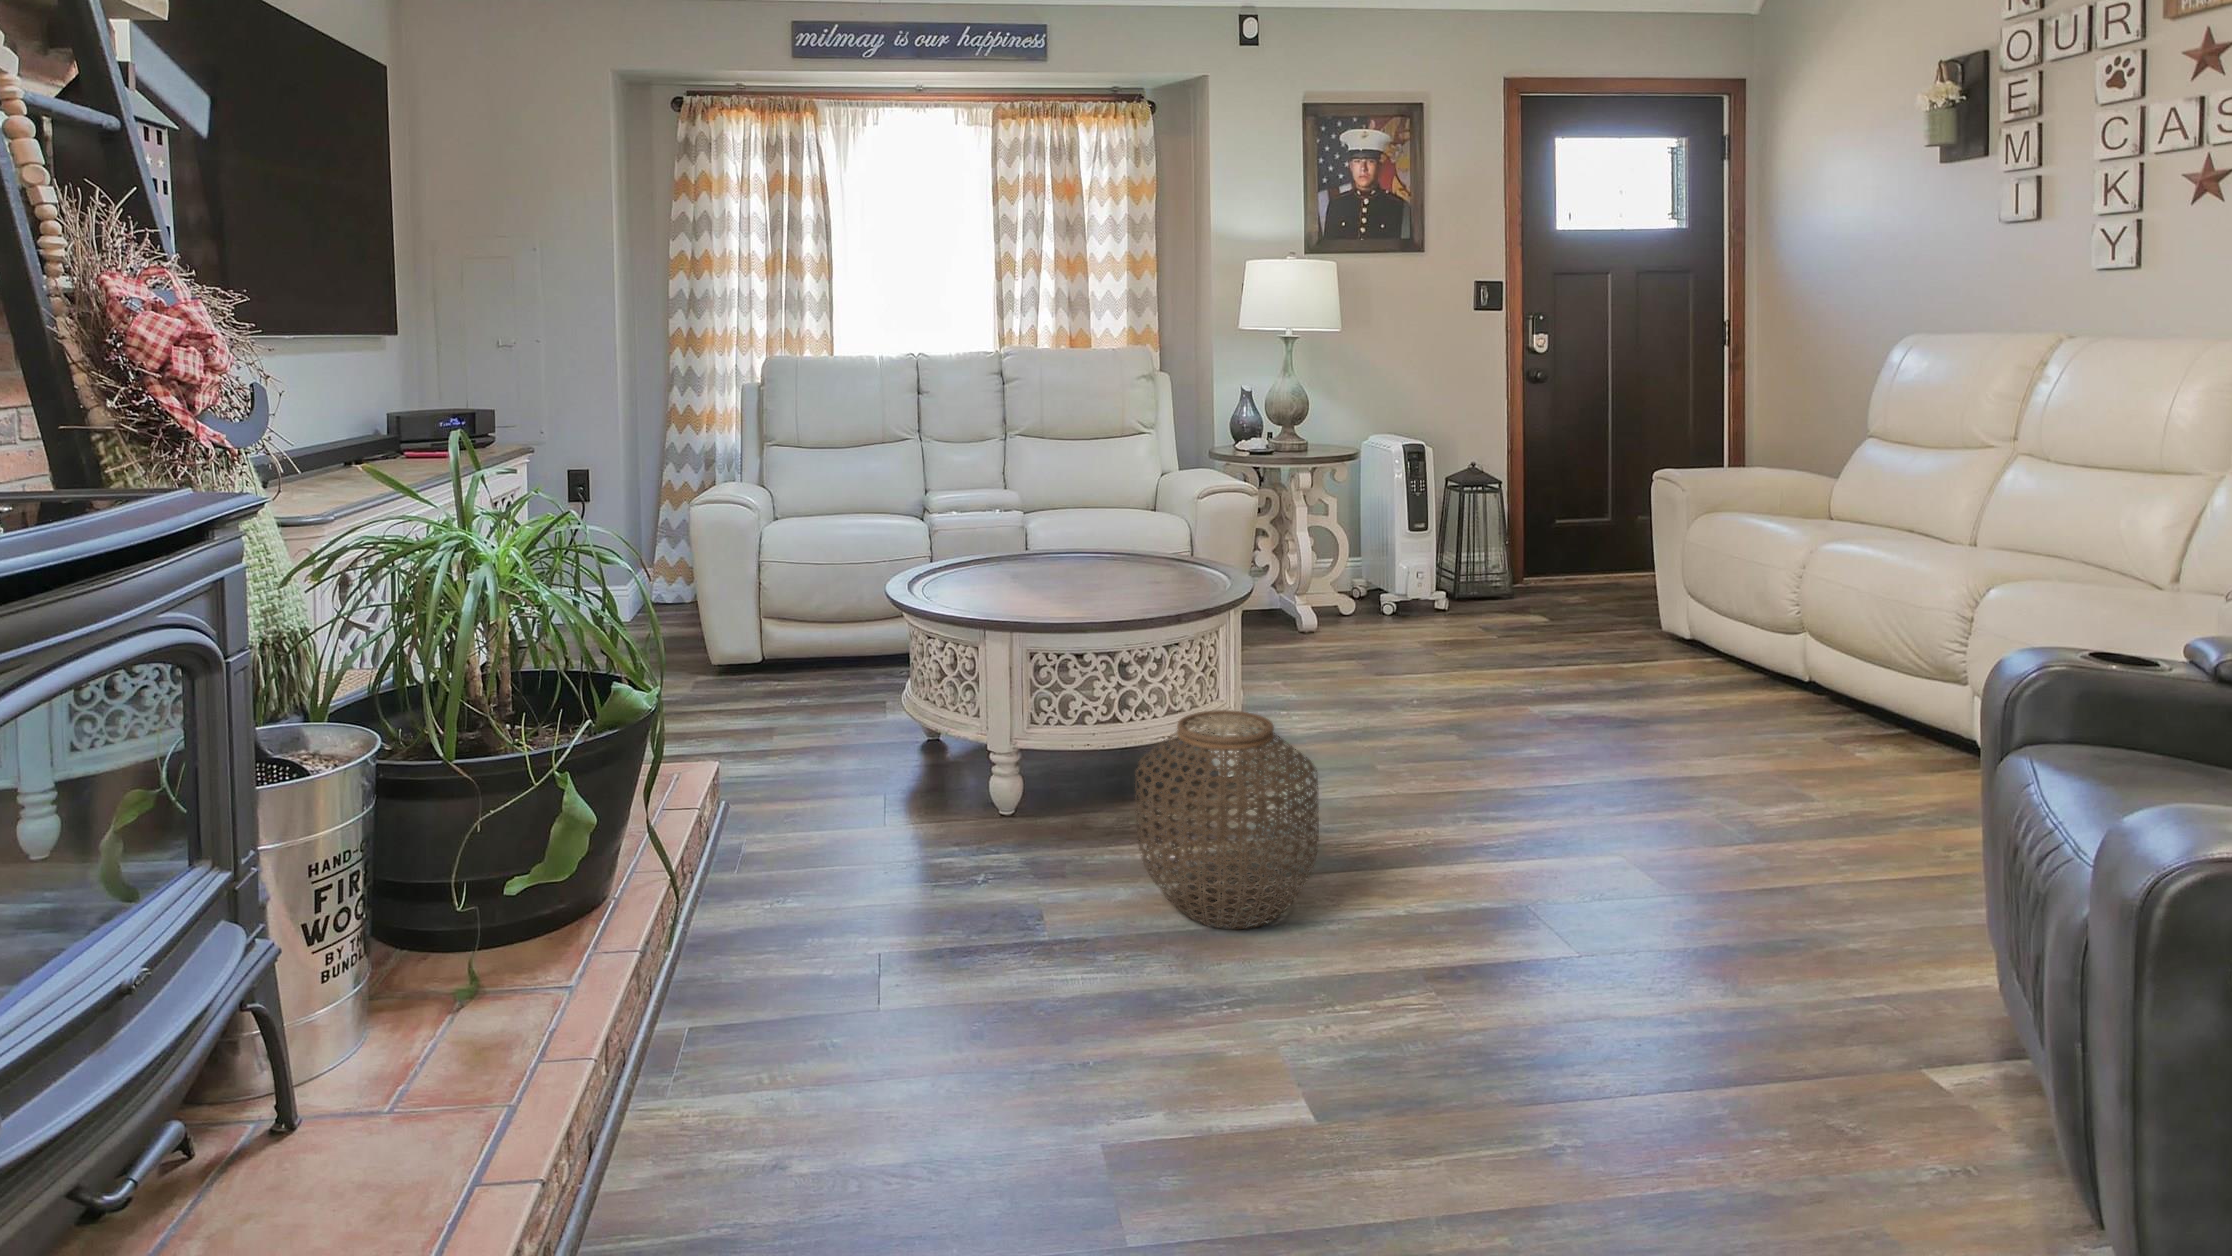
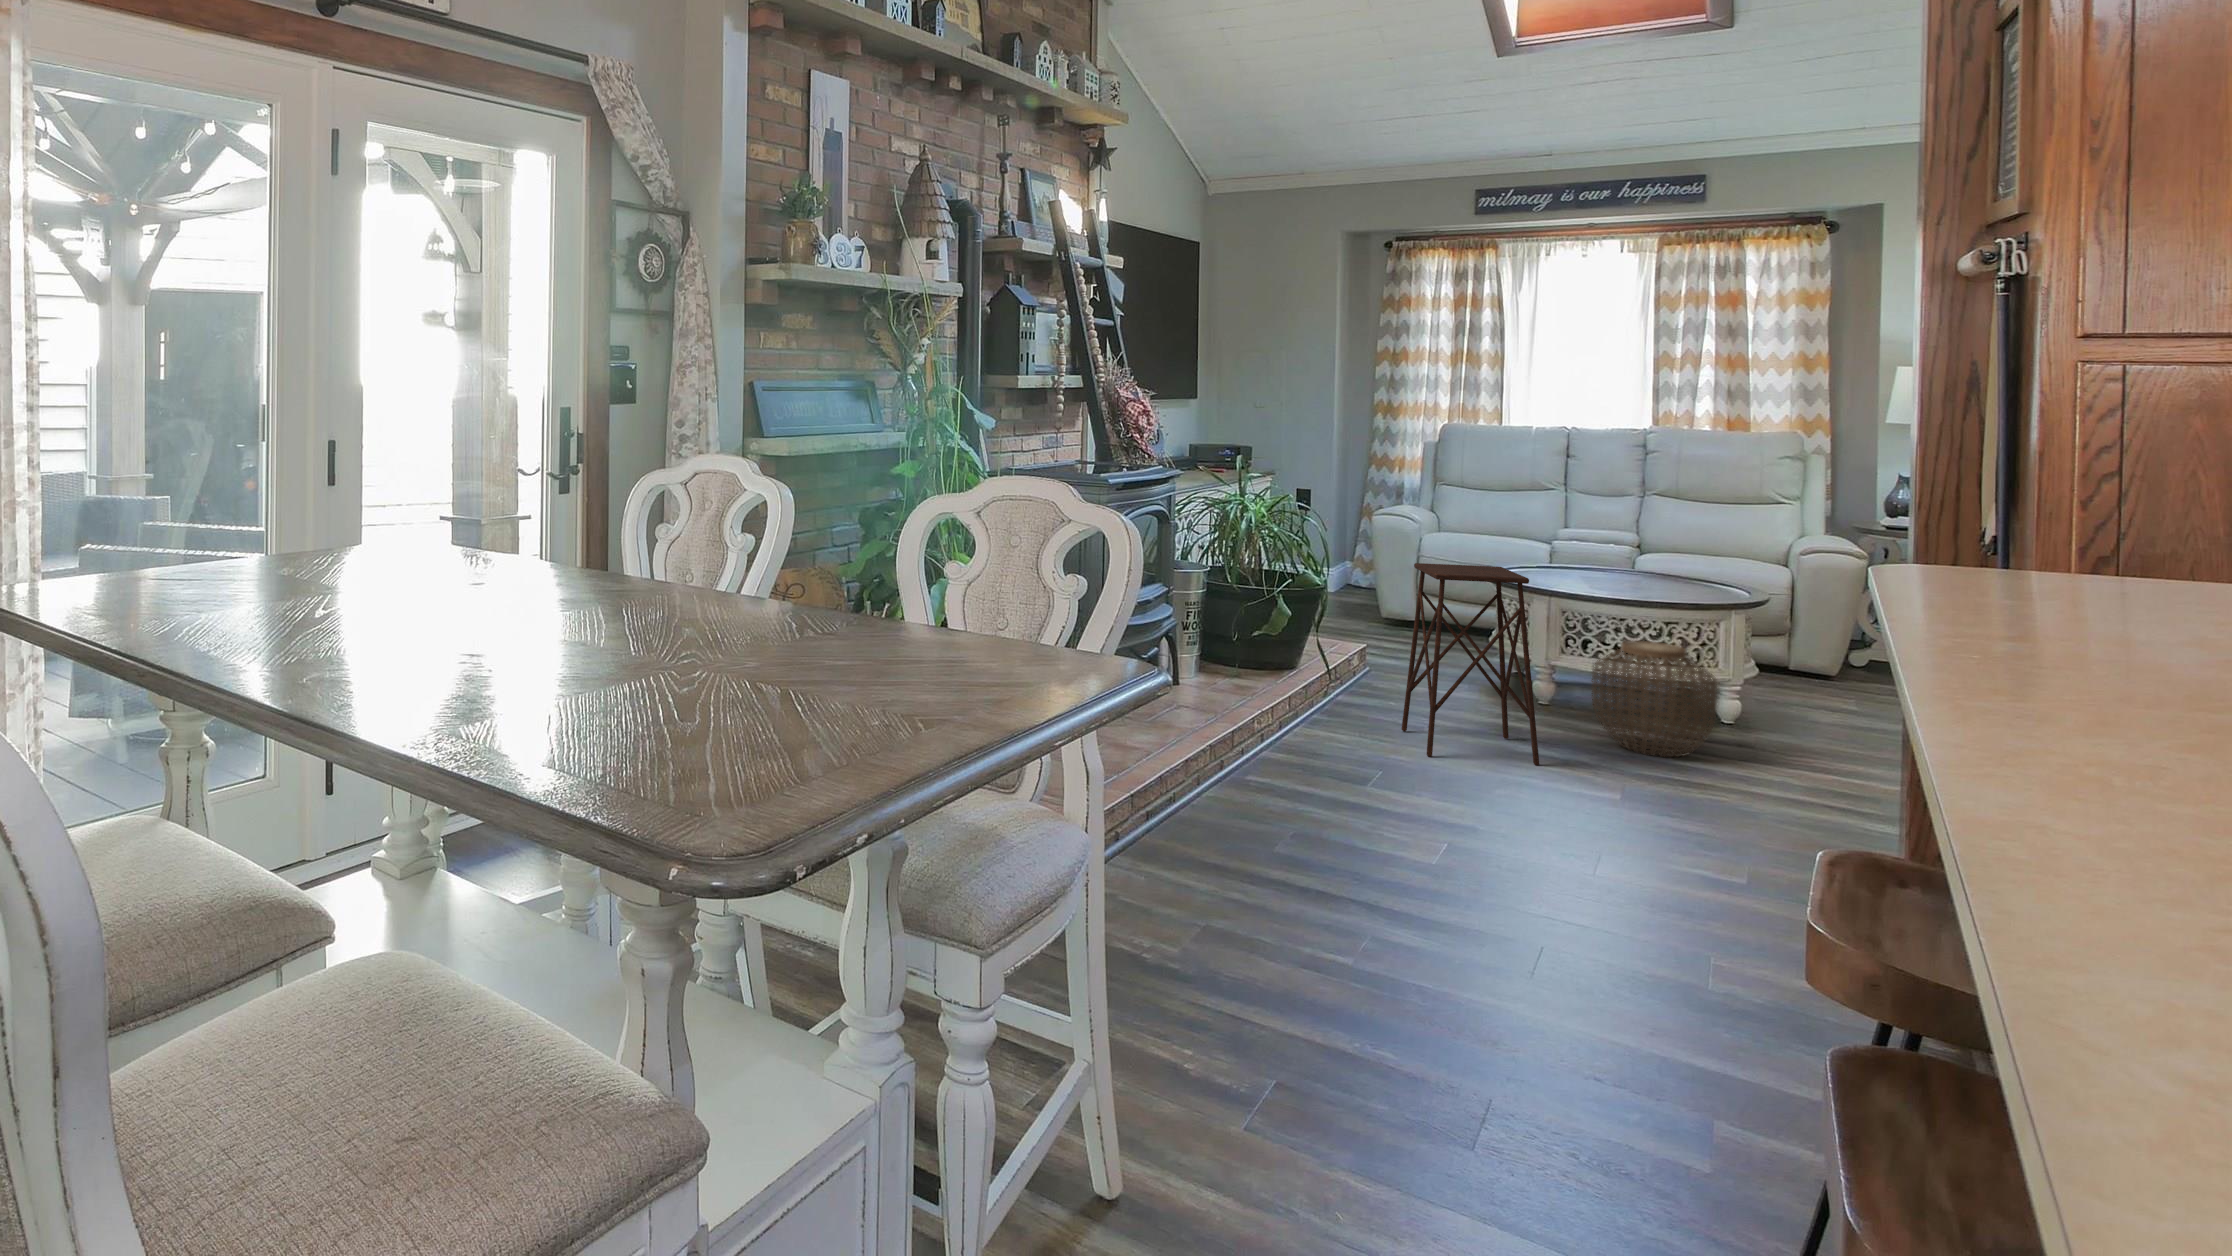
side table: none [845,626,1130,1124] -> present [1401,563,1539,765]

